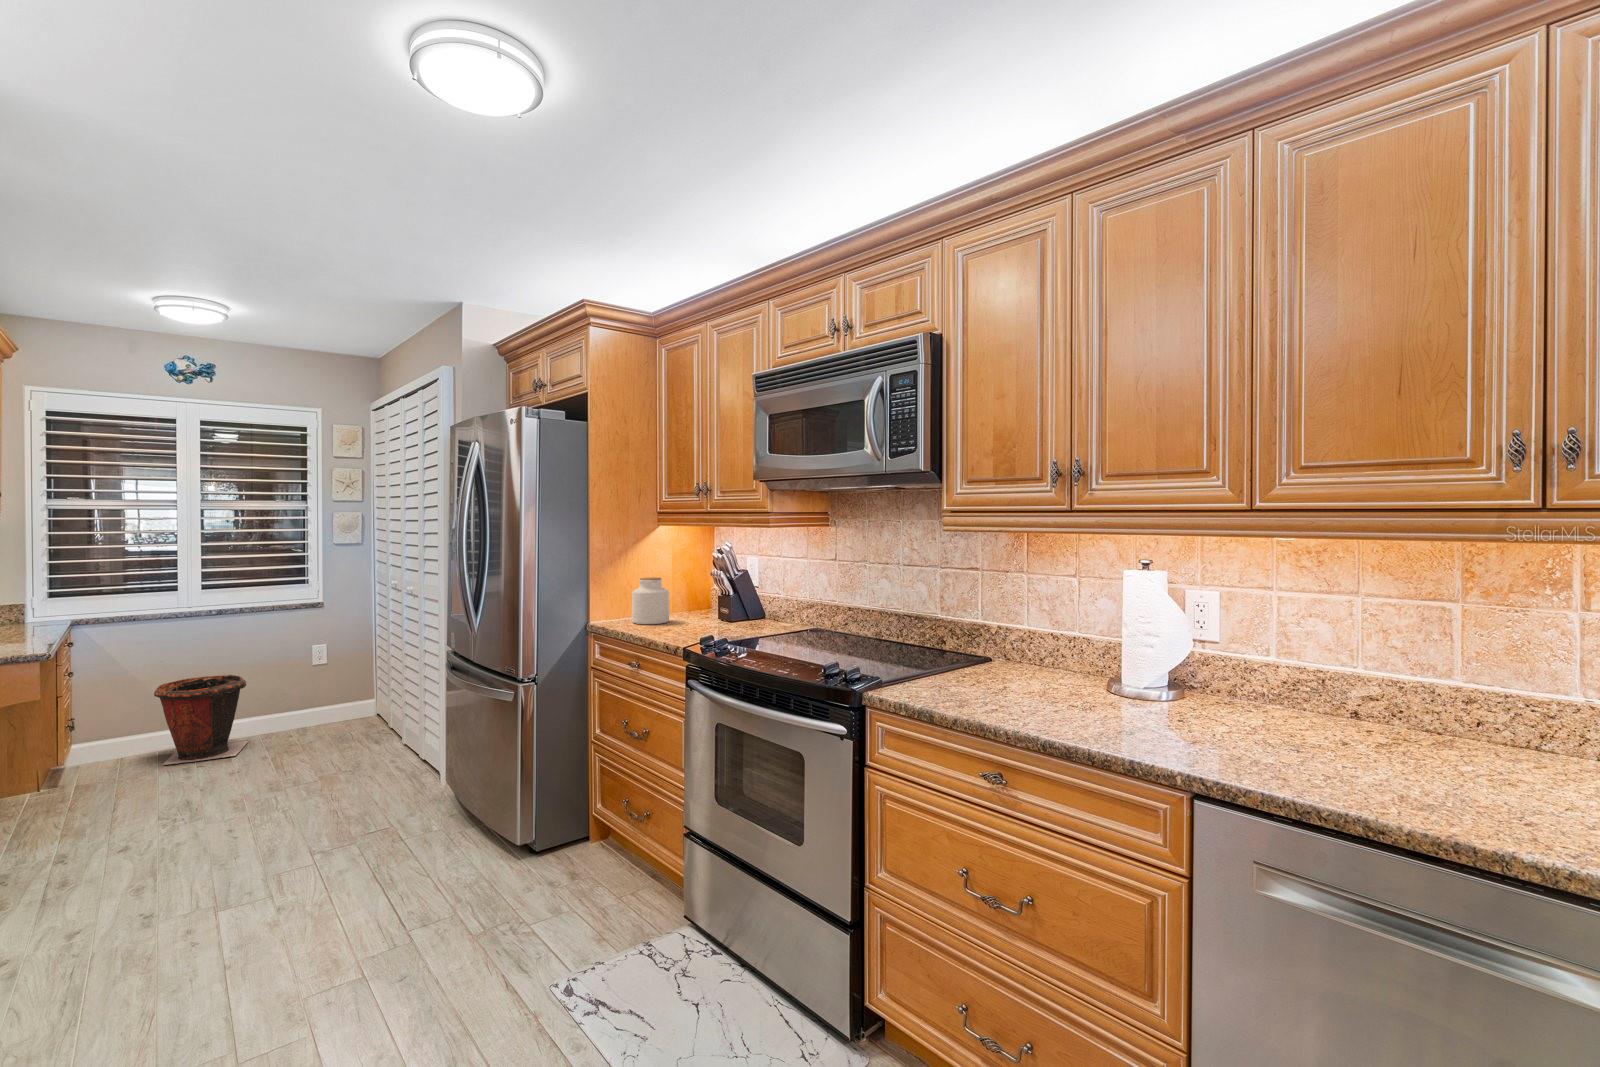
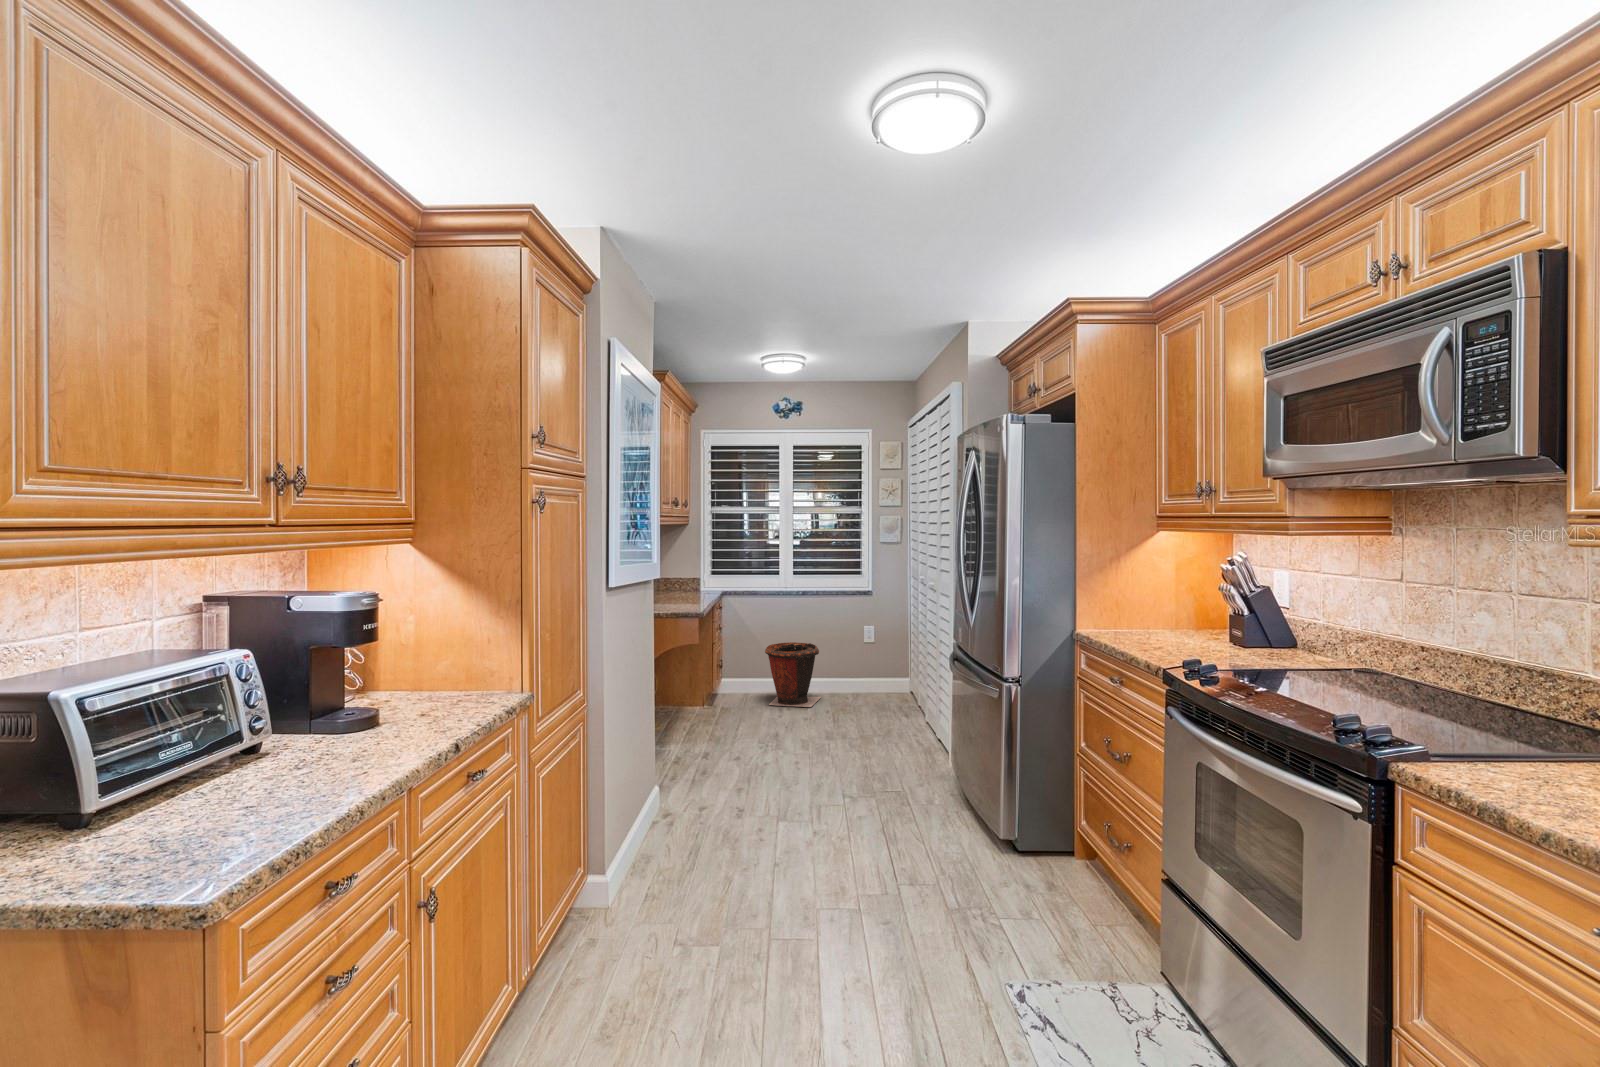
jar: present [632,577,669,624] -> none [1120,588,1164,639]

